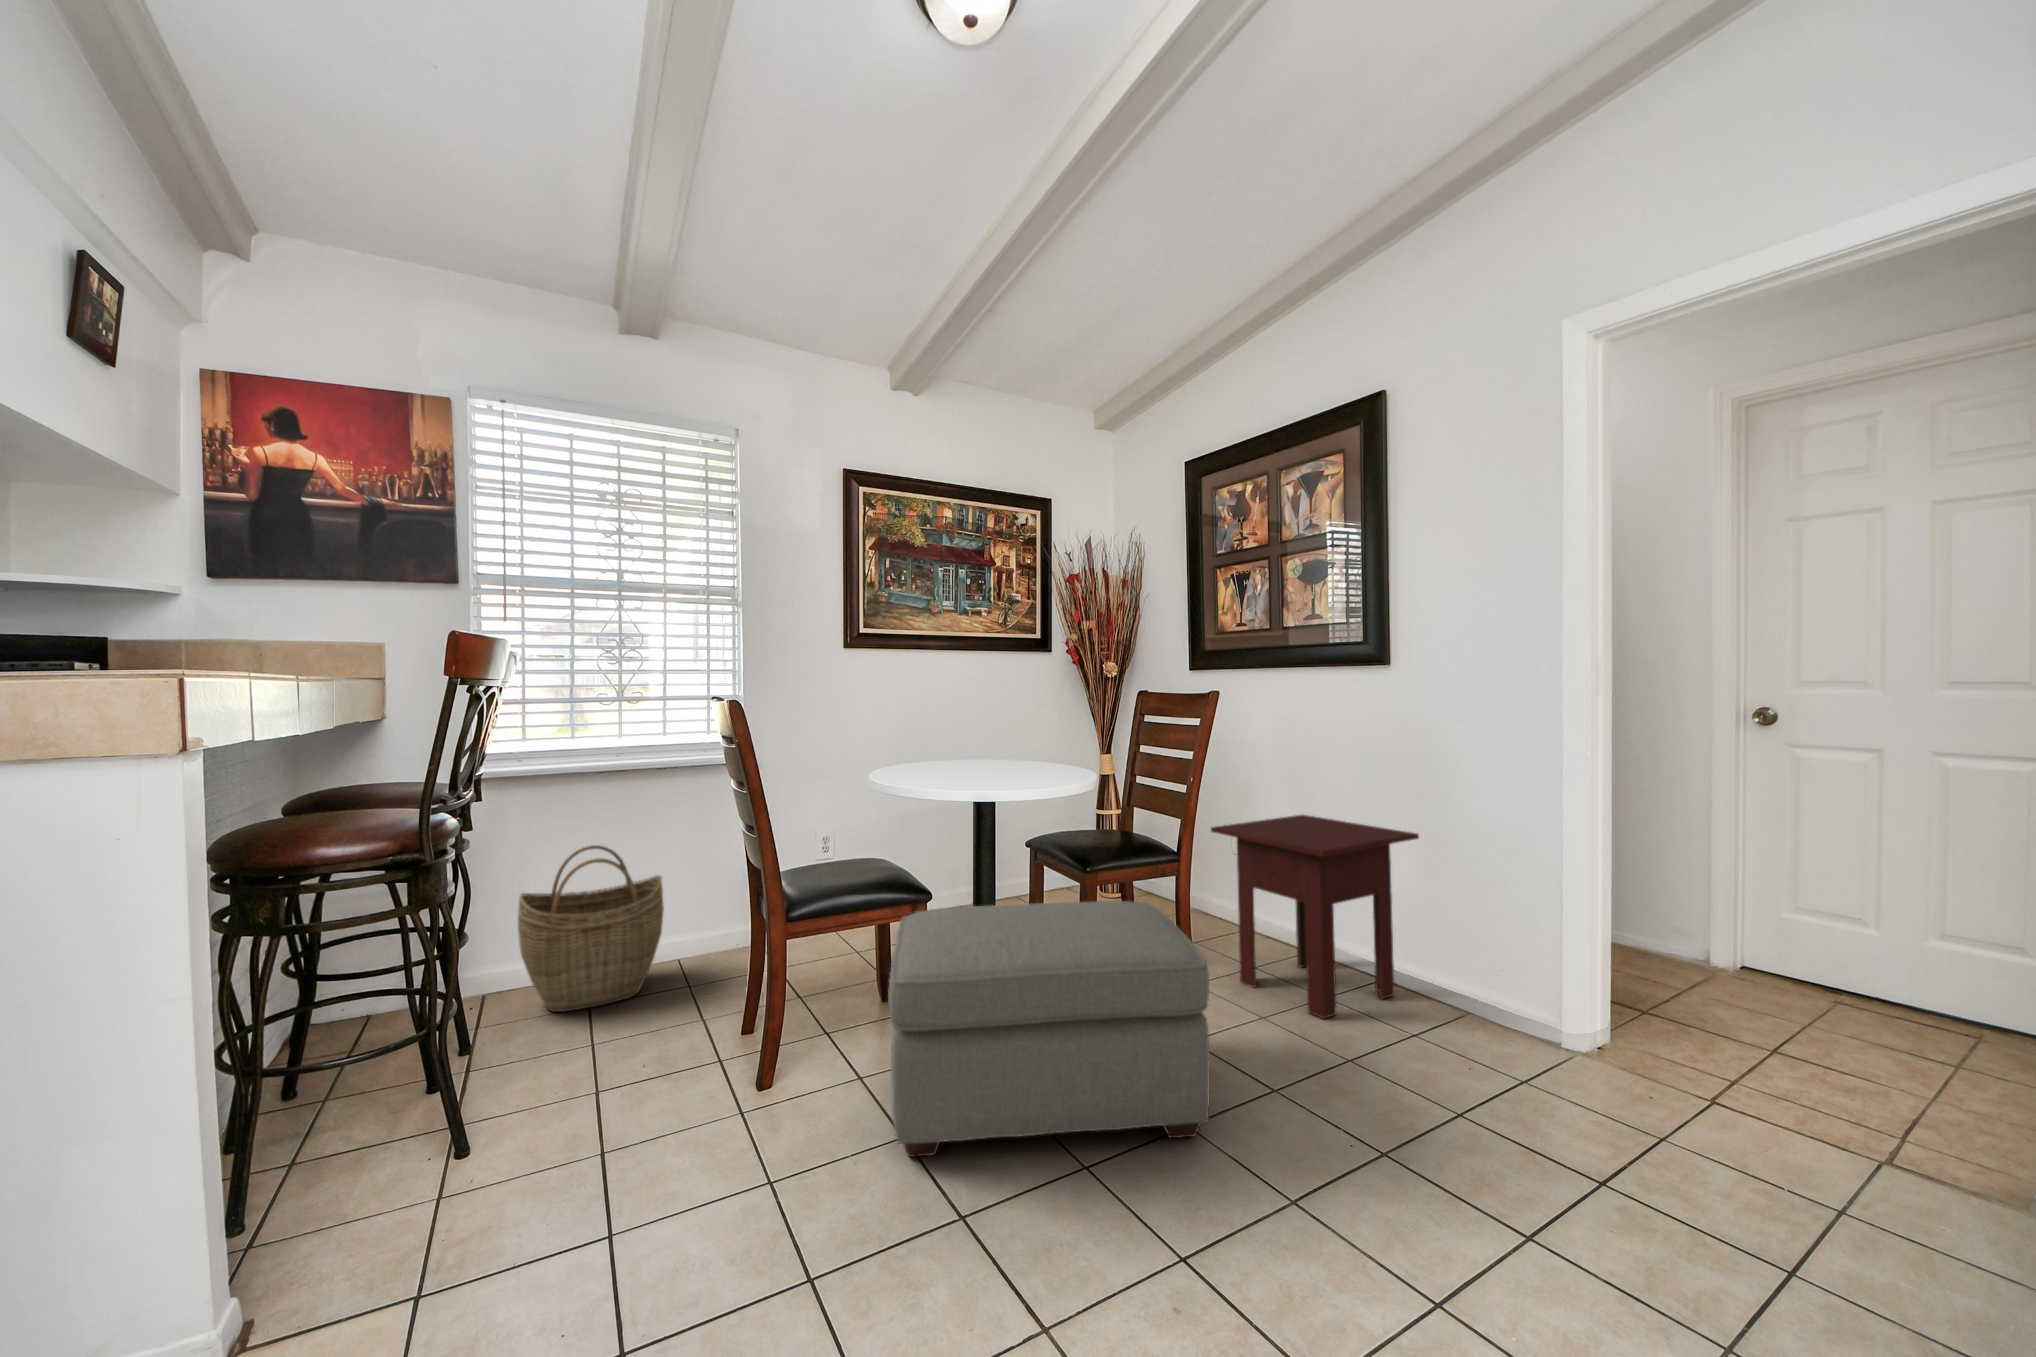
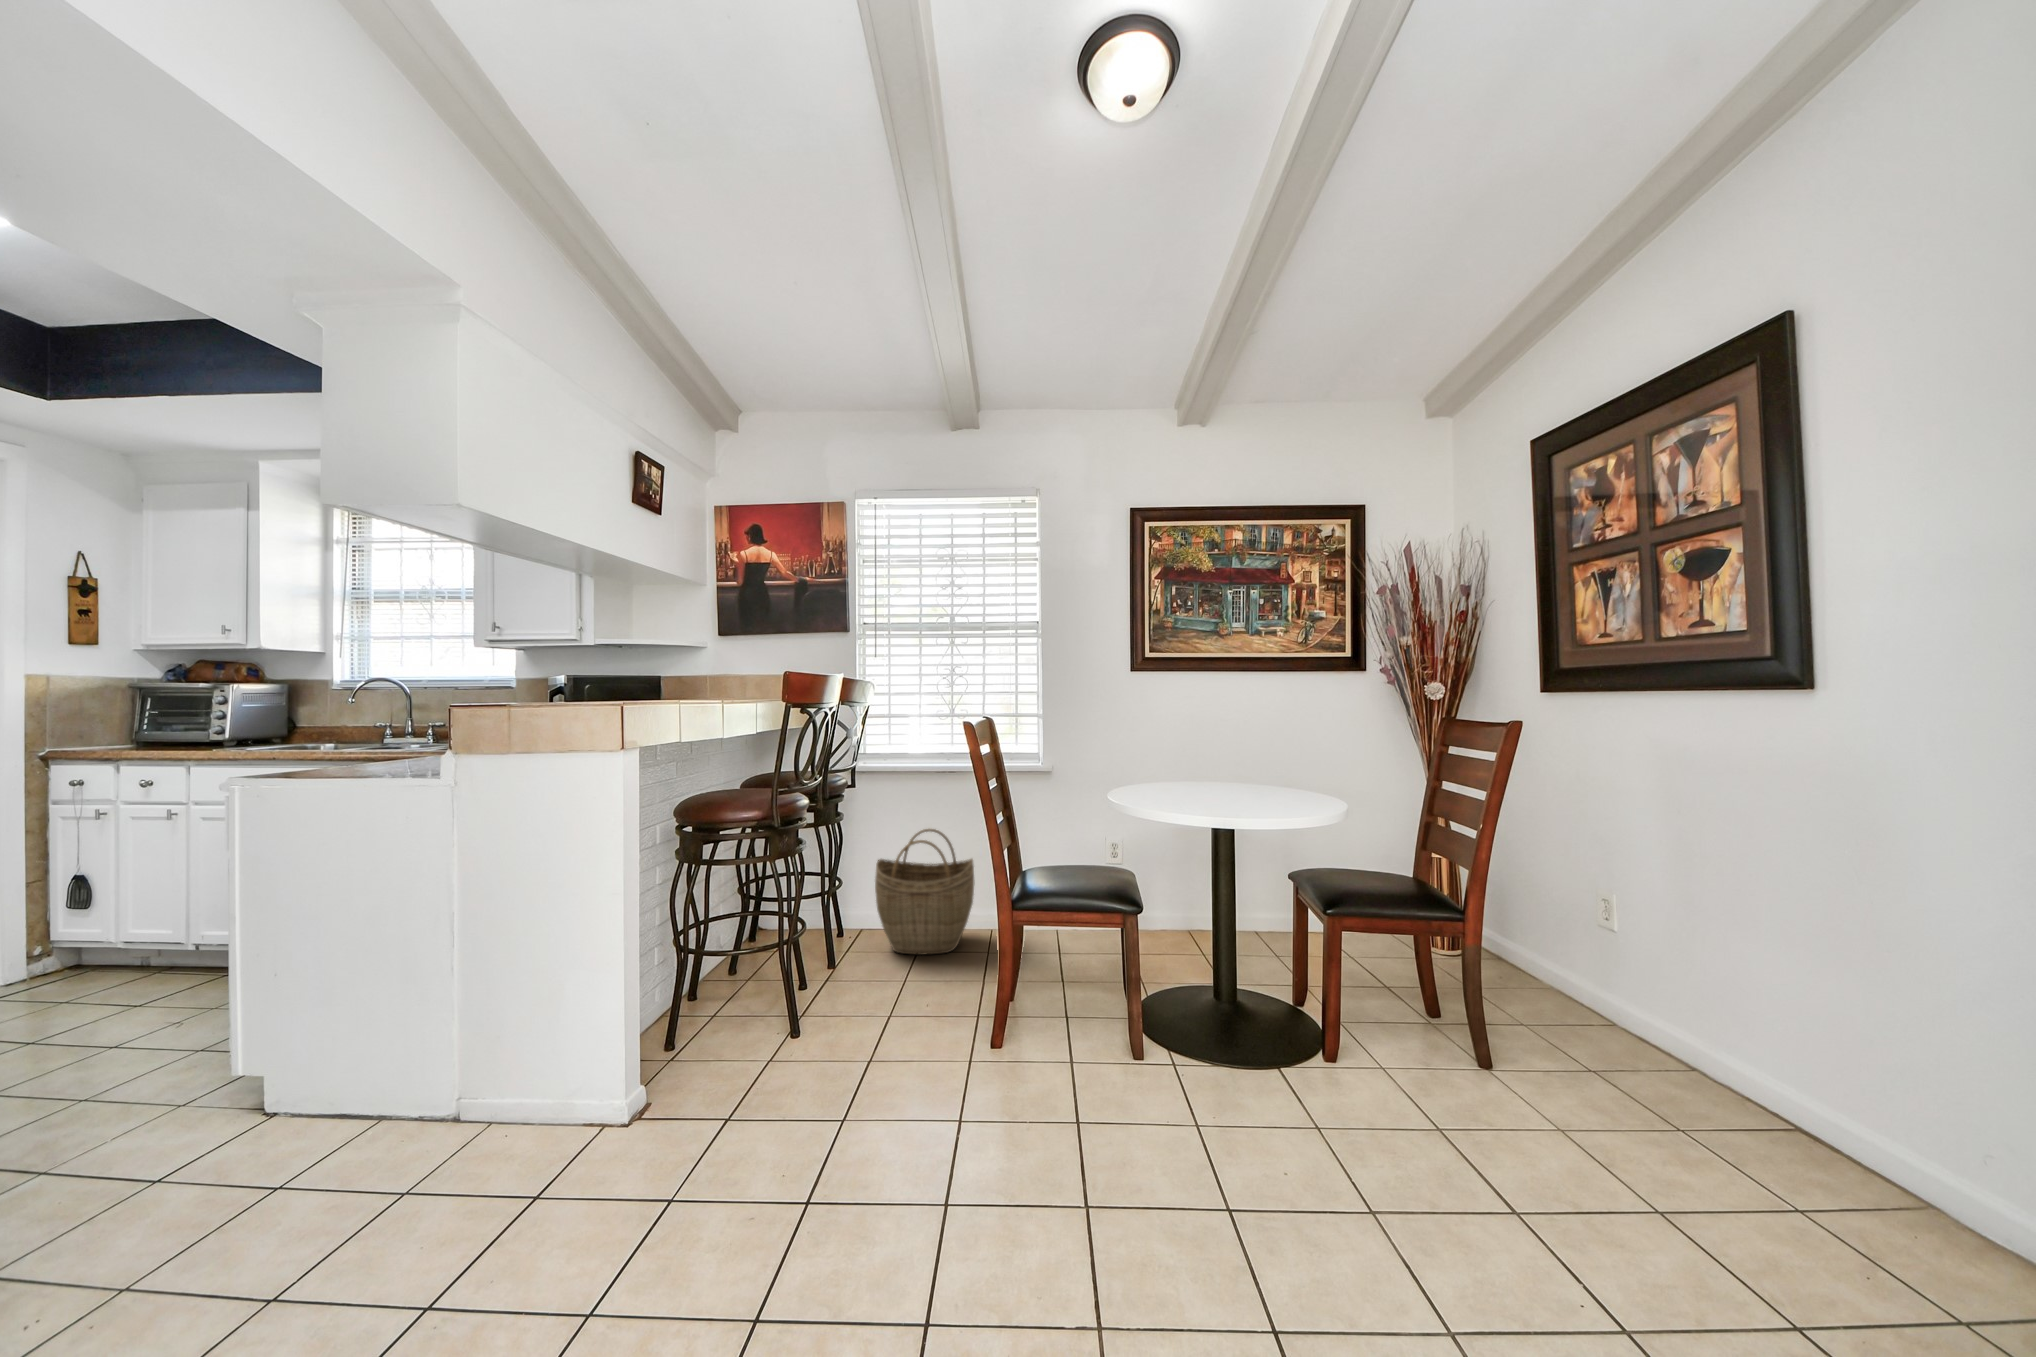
side table: present [1211,815,1419,1019] -> none [1518,890,1890,1185]
ottoman: present [888,901,1210,1157] -> none [1051,928,1400,1259]

